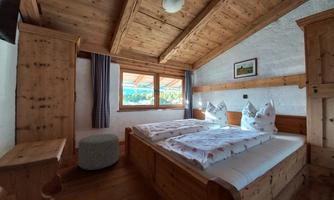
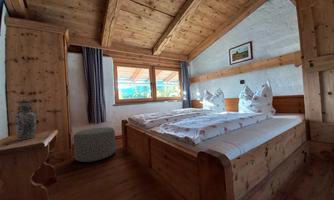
vase: none [26,113,47,152] -> present [14,101,36,140]

